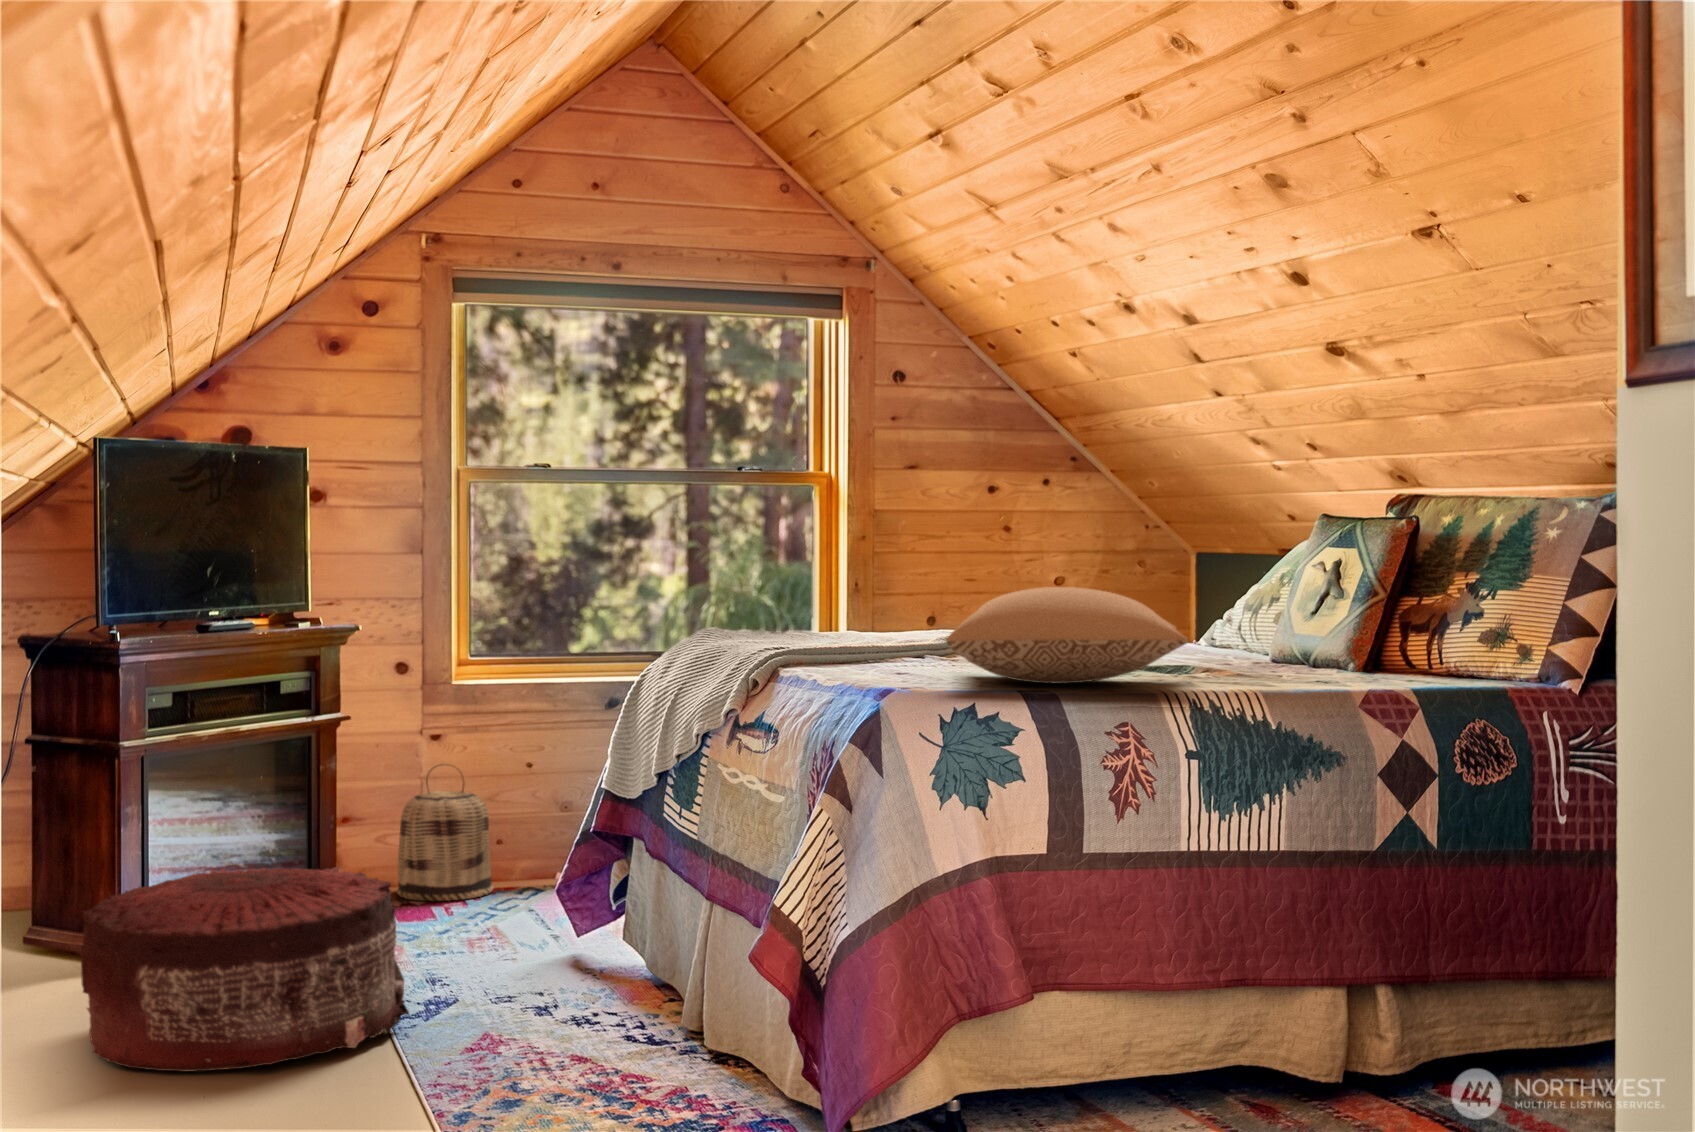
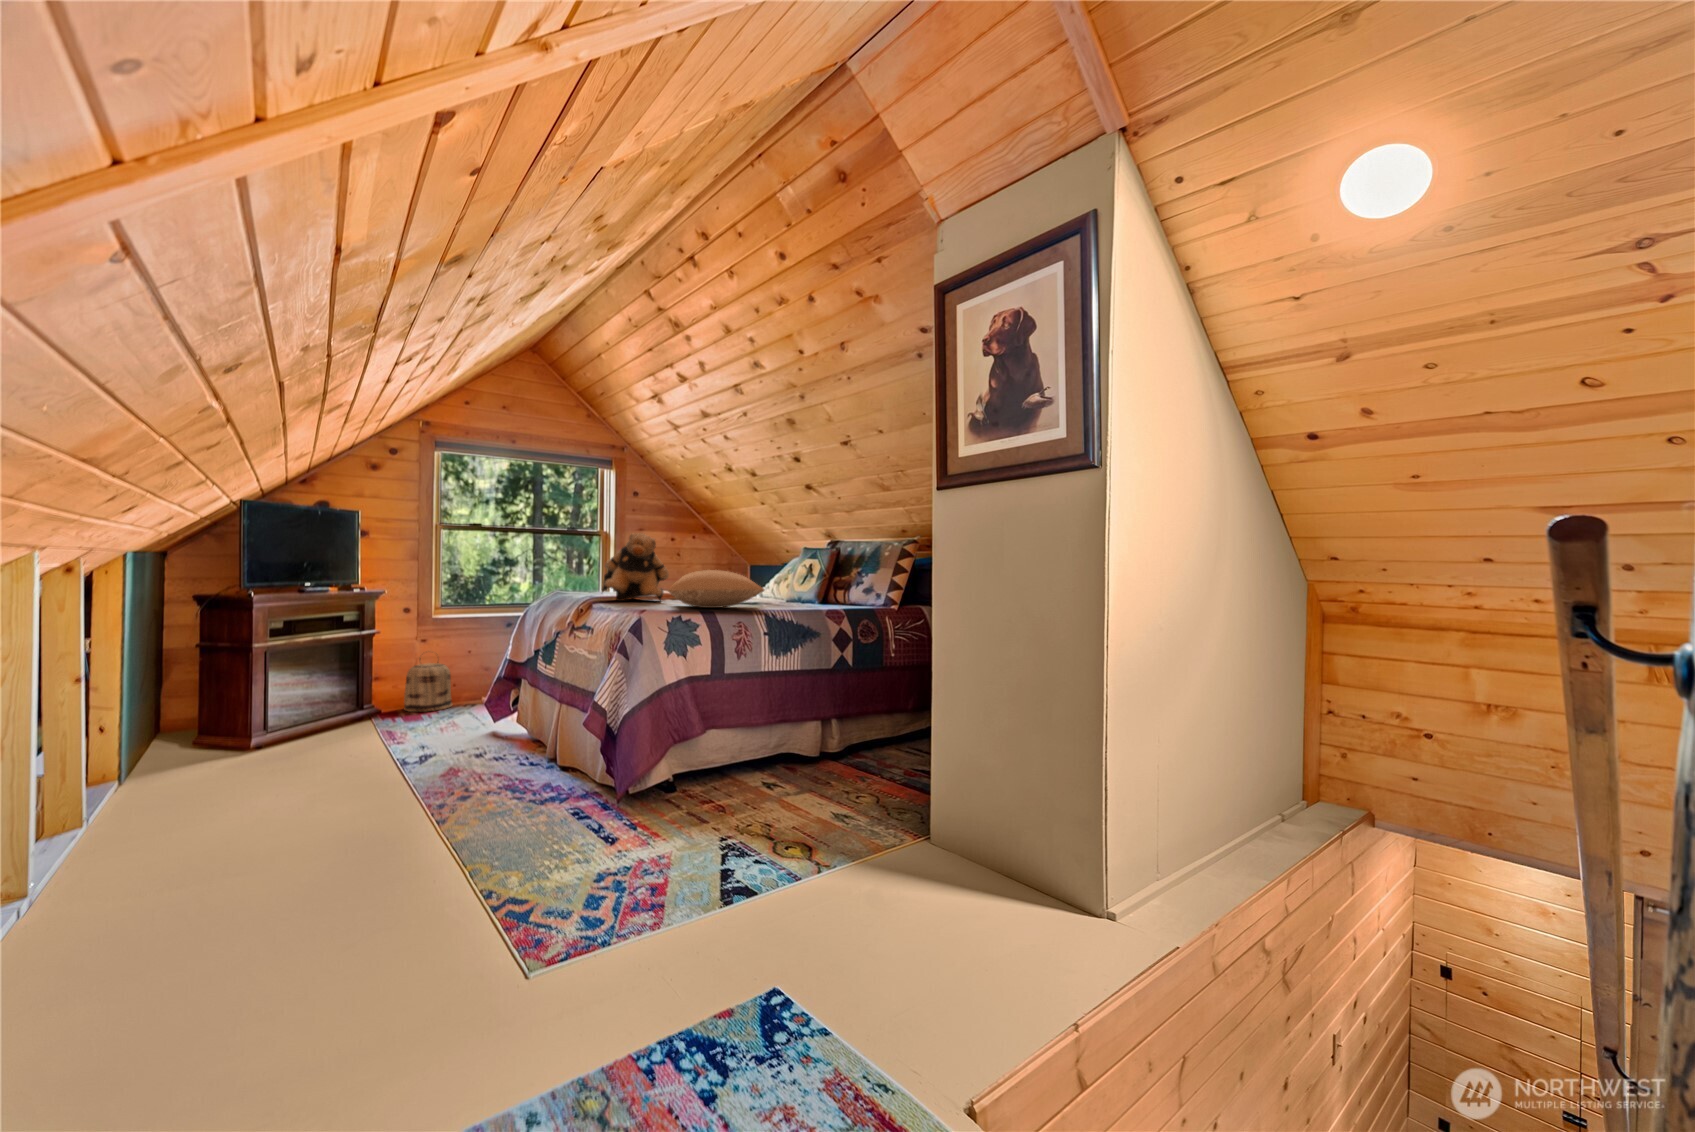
teddy bear: none [801,492,960,661] -> present [602,533,669,601]
pouf: present [77,867,409,1072] -> none [222,697,412,801]

